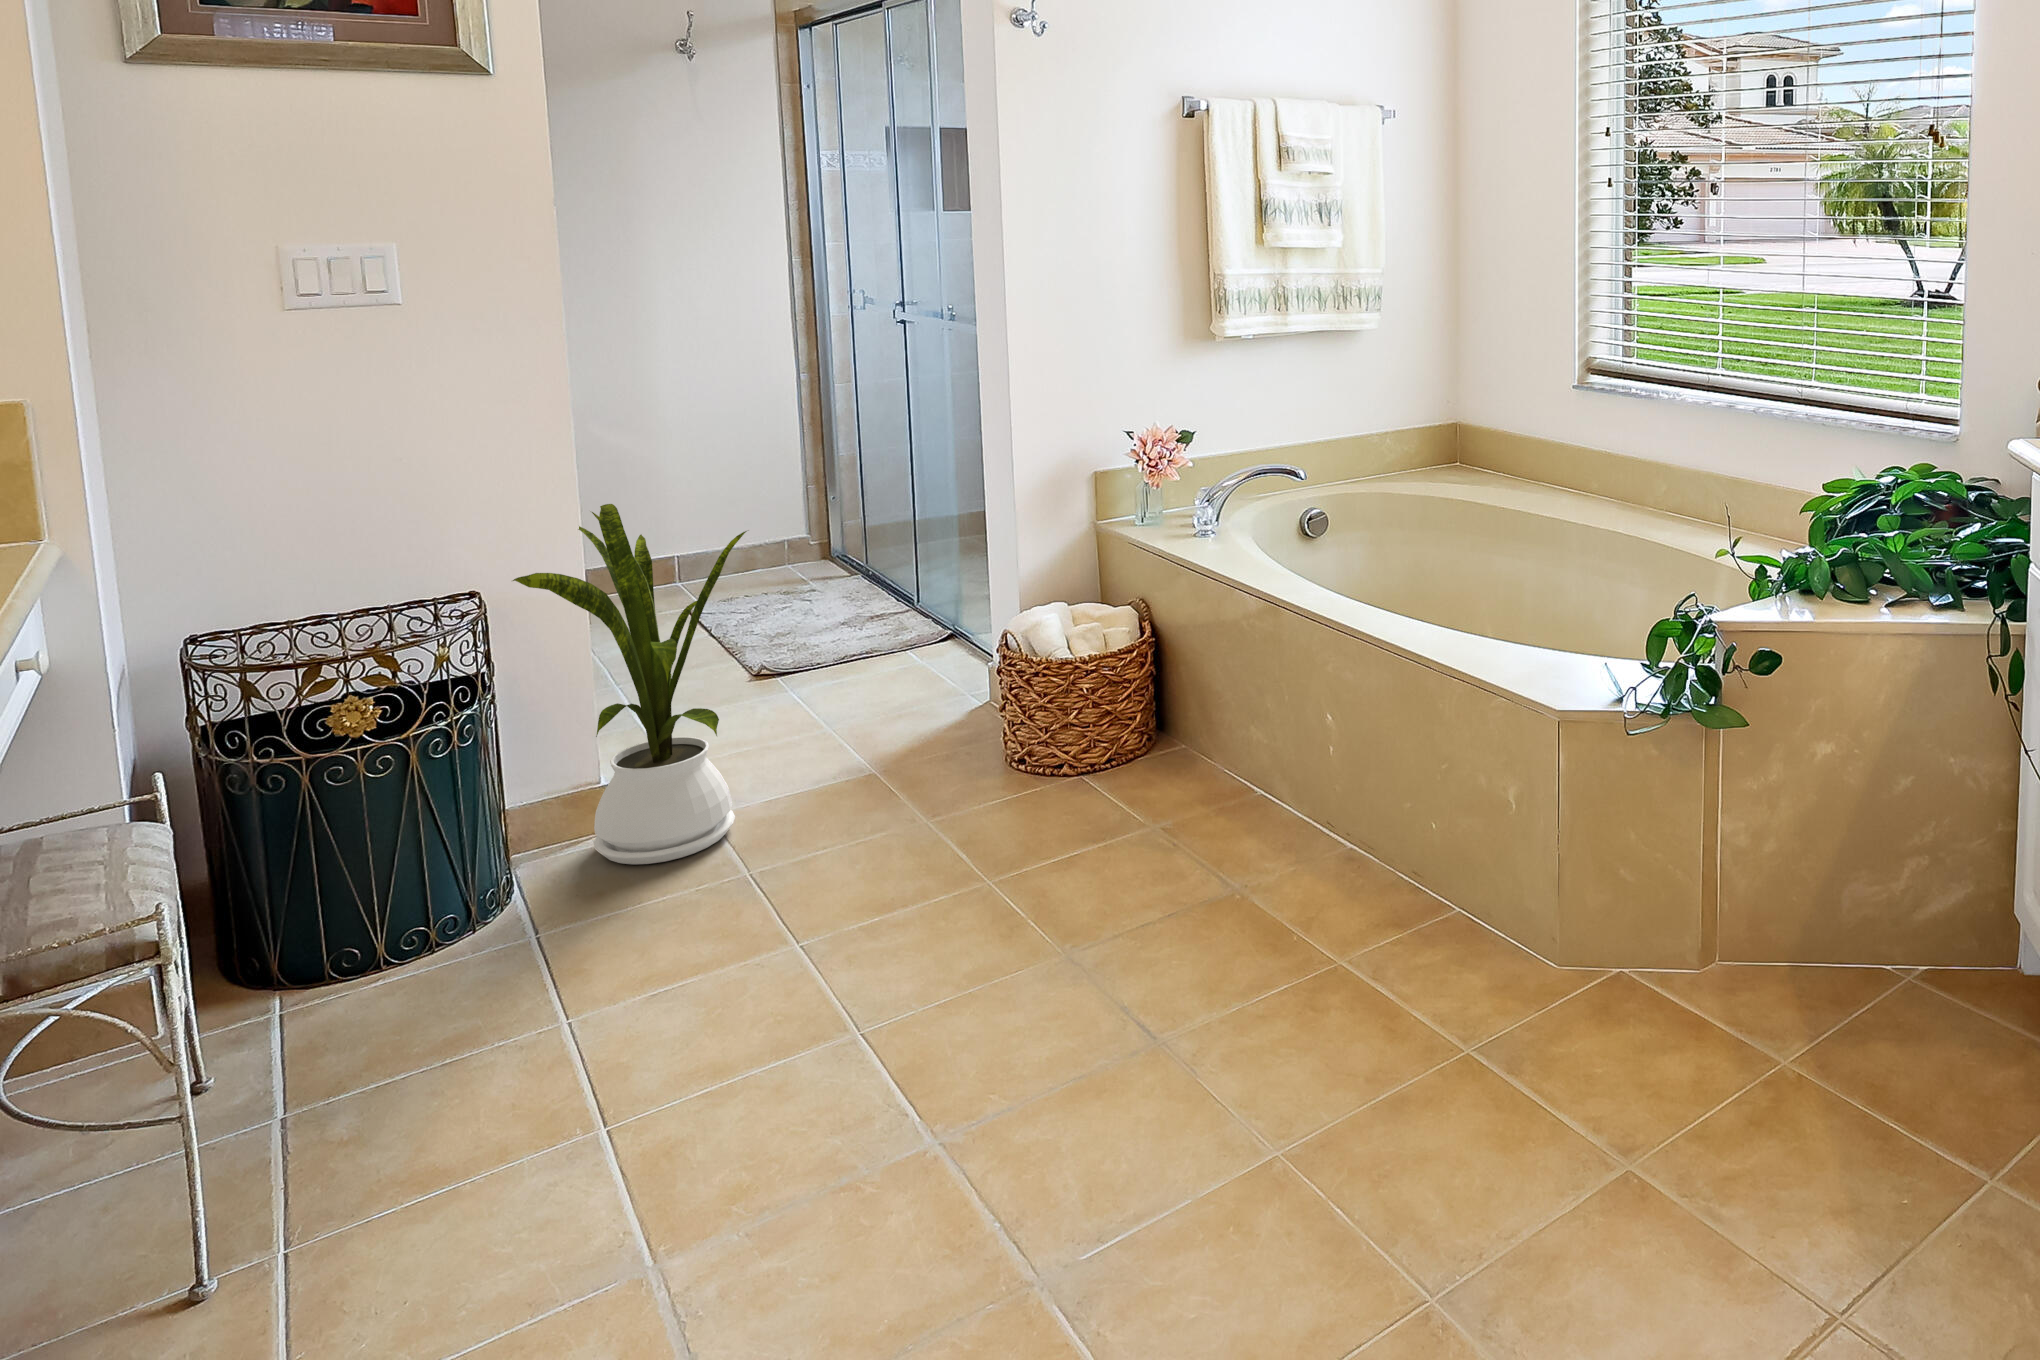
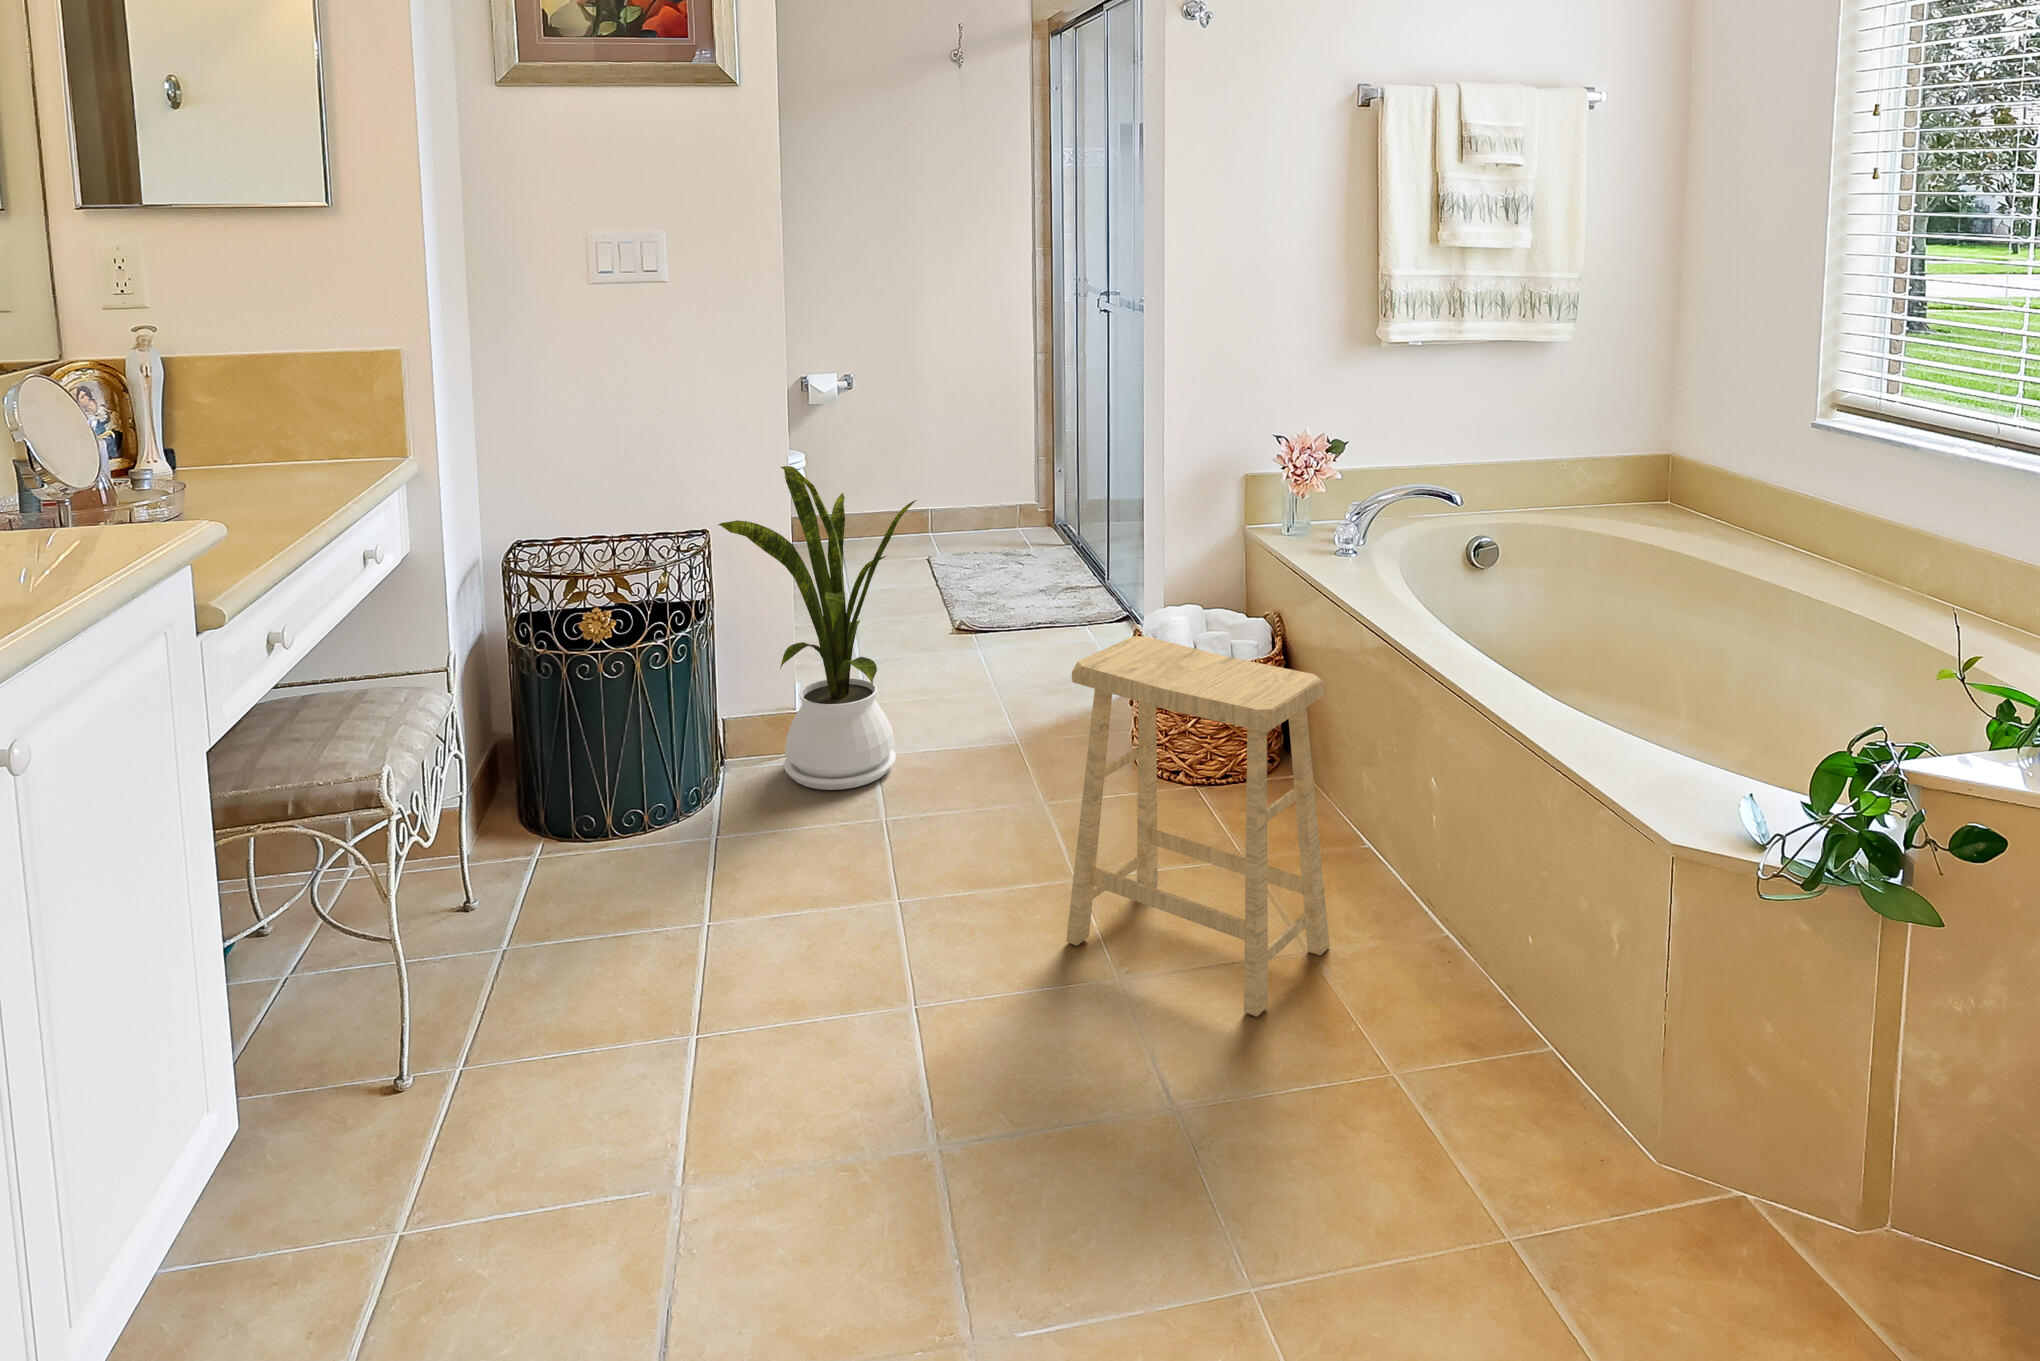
footstool: none [996,628,1254,952] -> present [1066,636,1329,1017]

